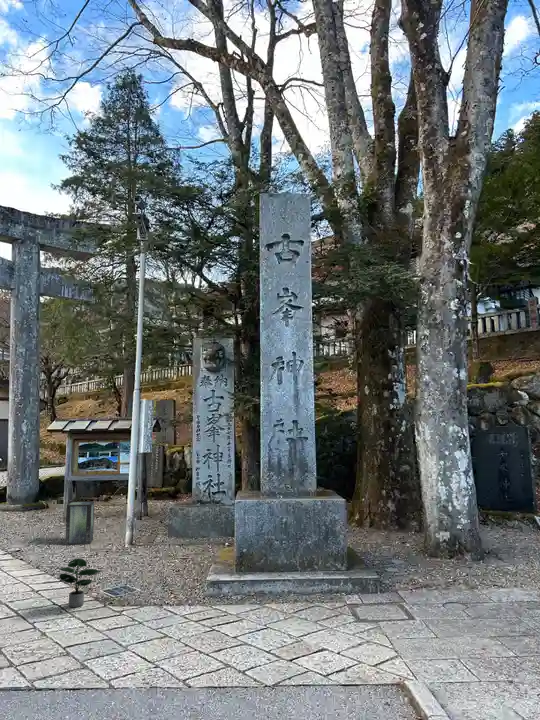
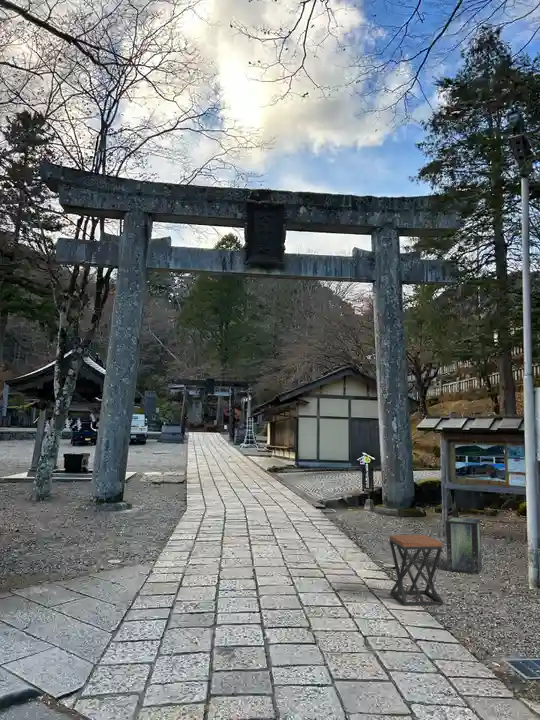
stool: none [17,516,62,573] -> present [390,535,444,606]
potted plant: present [59,559,100,607] -> none [441,611,504,687]

